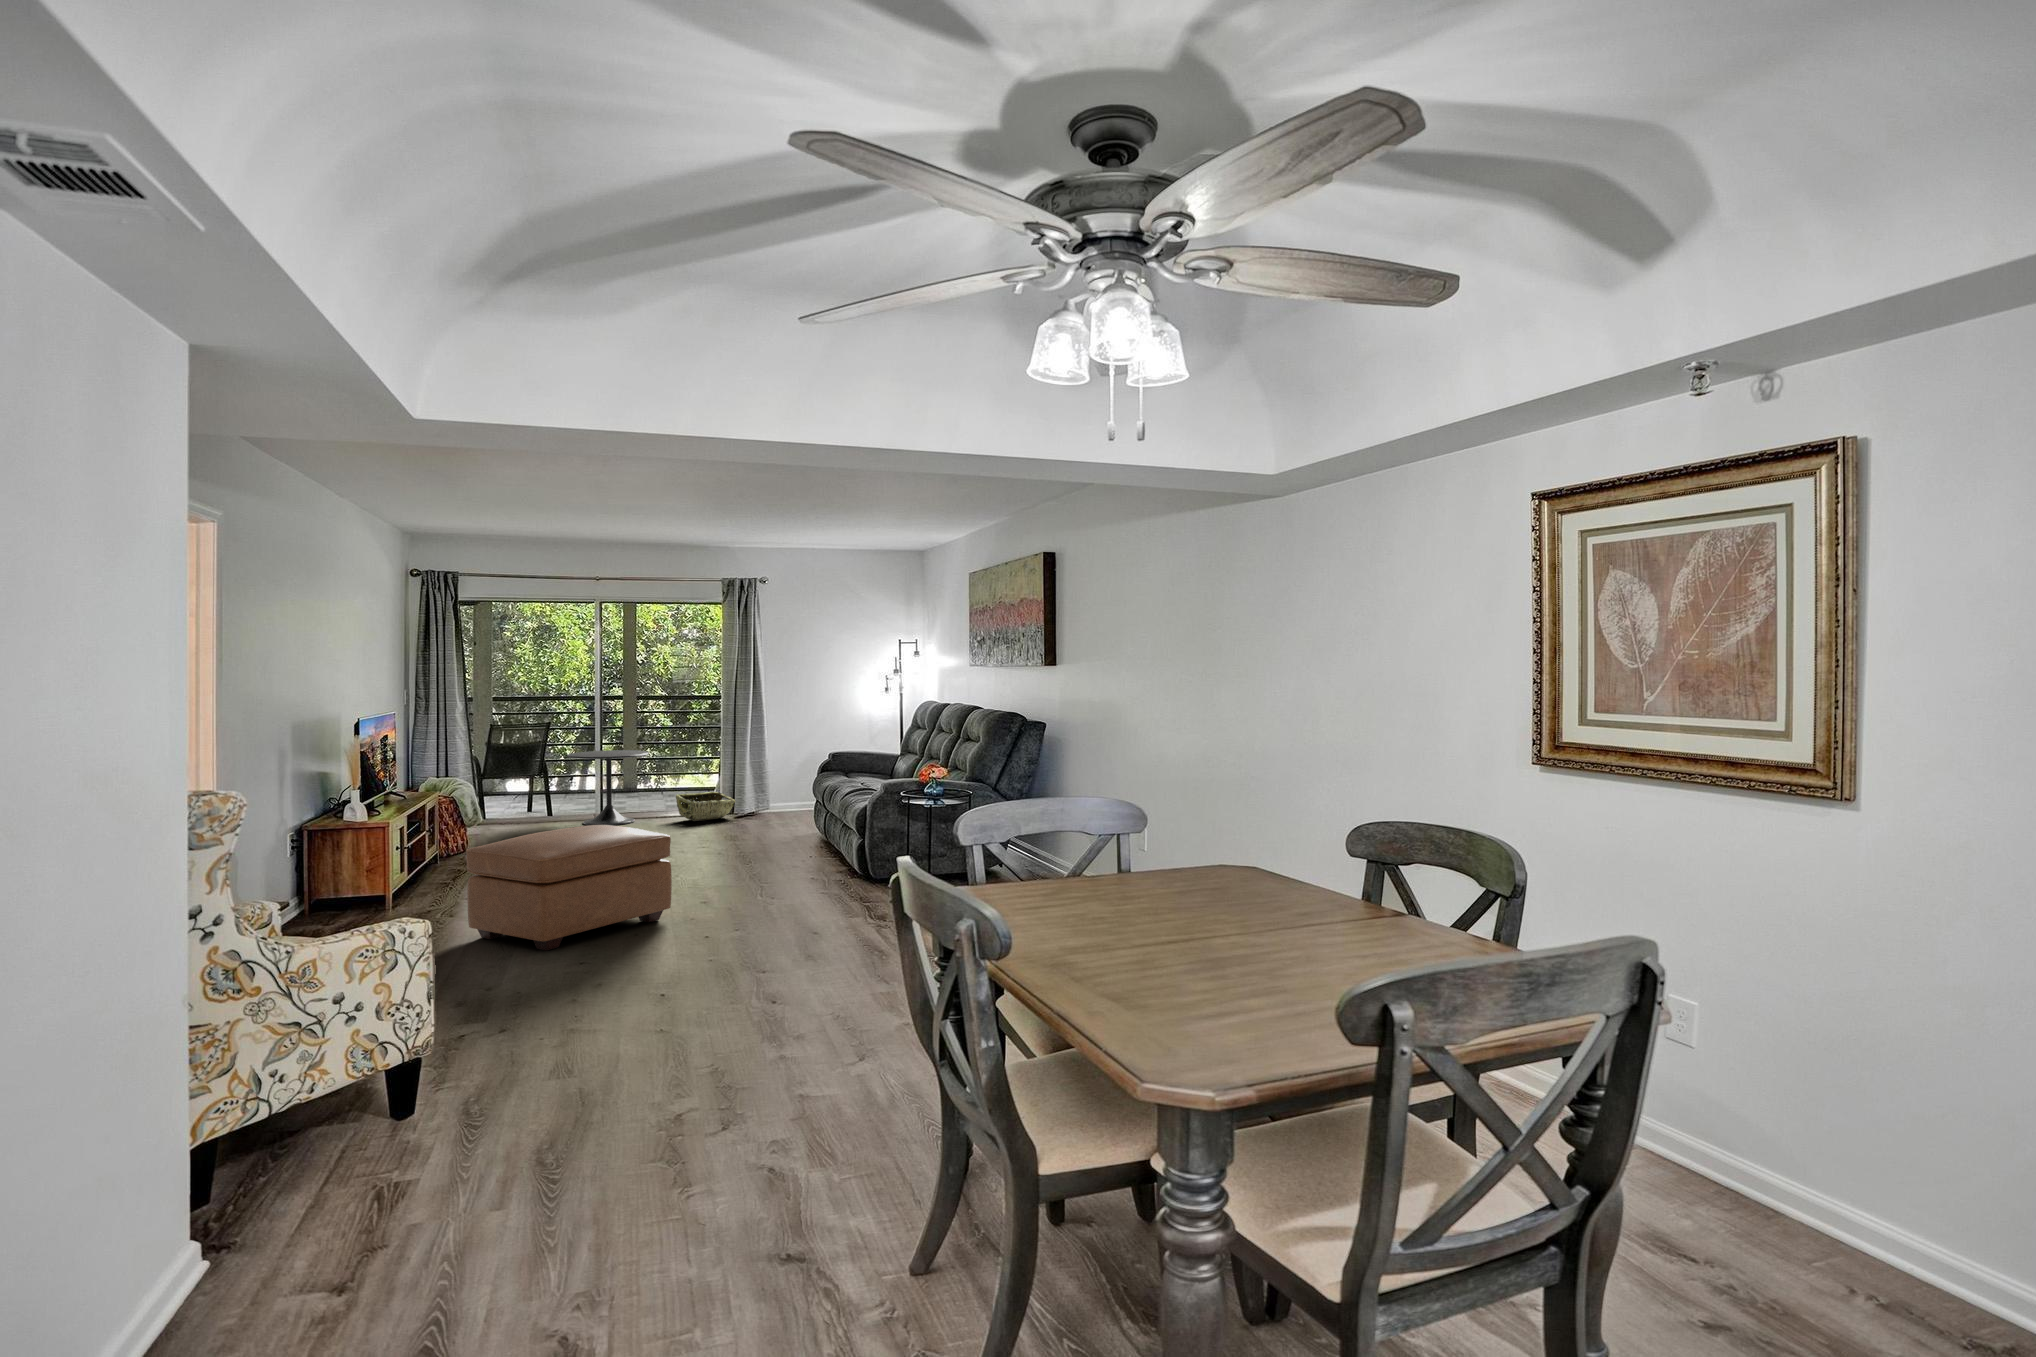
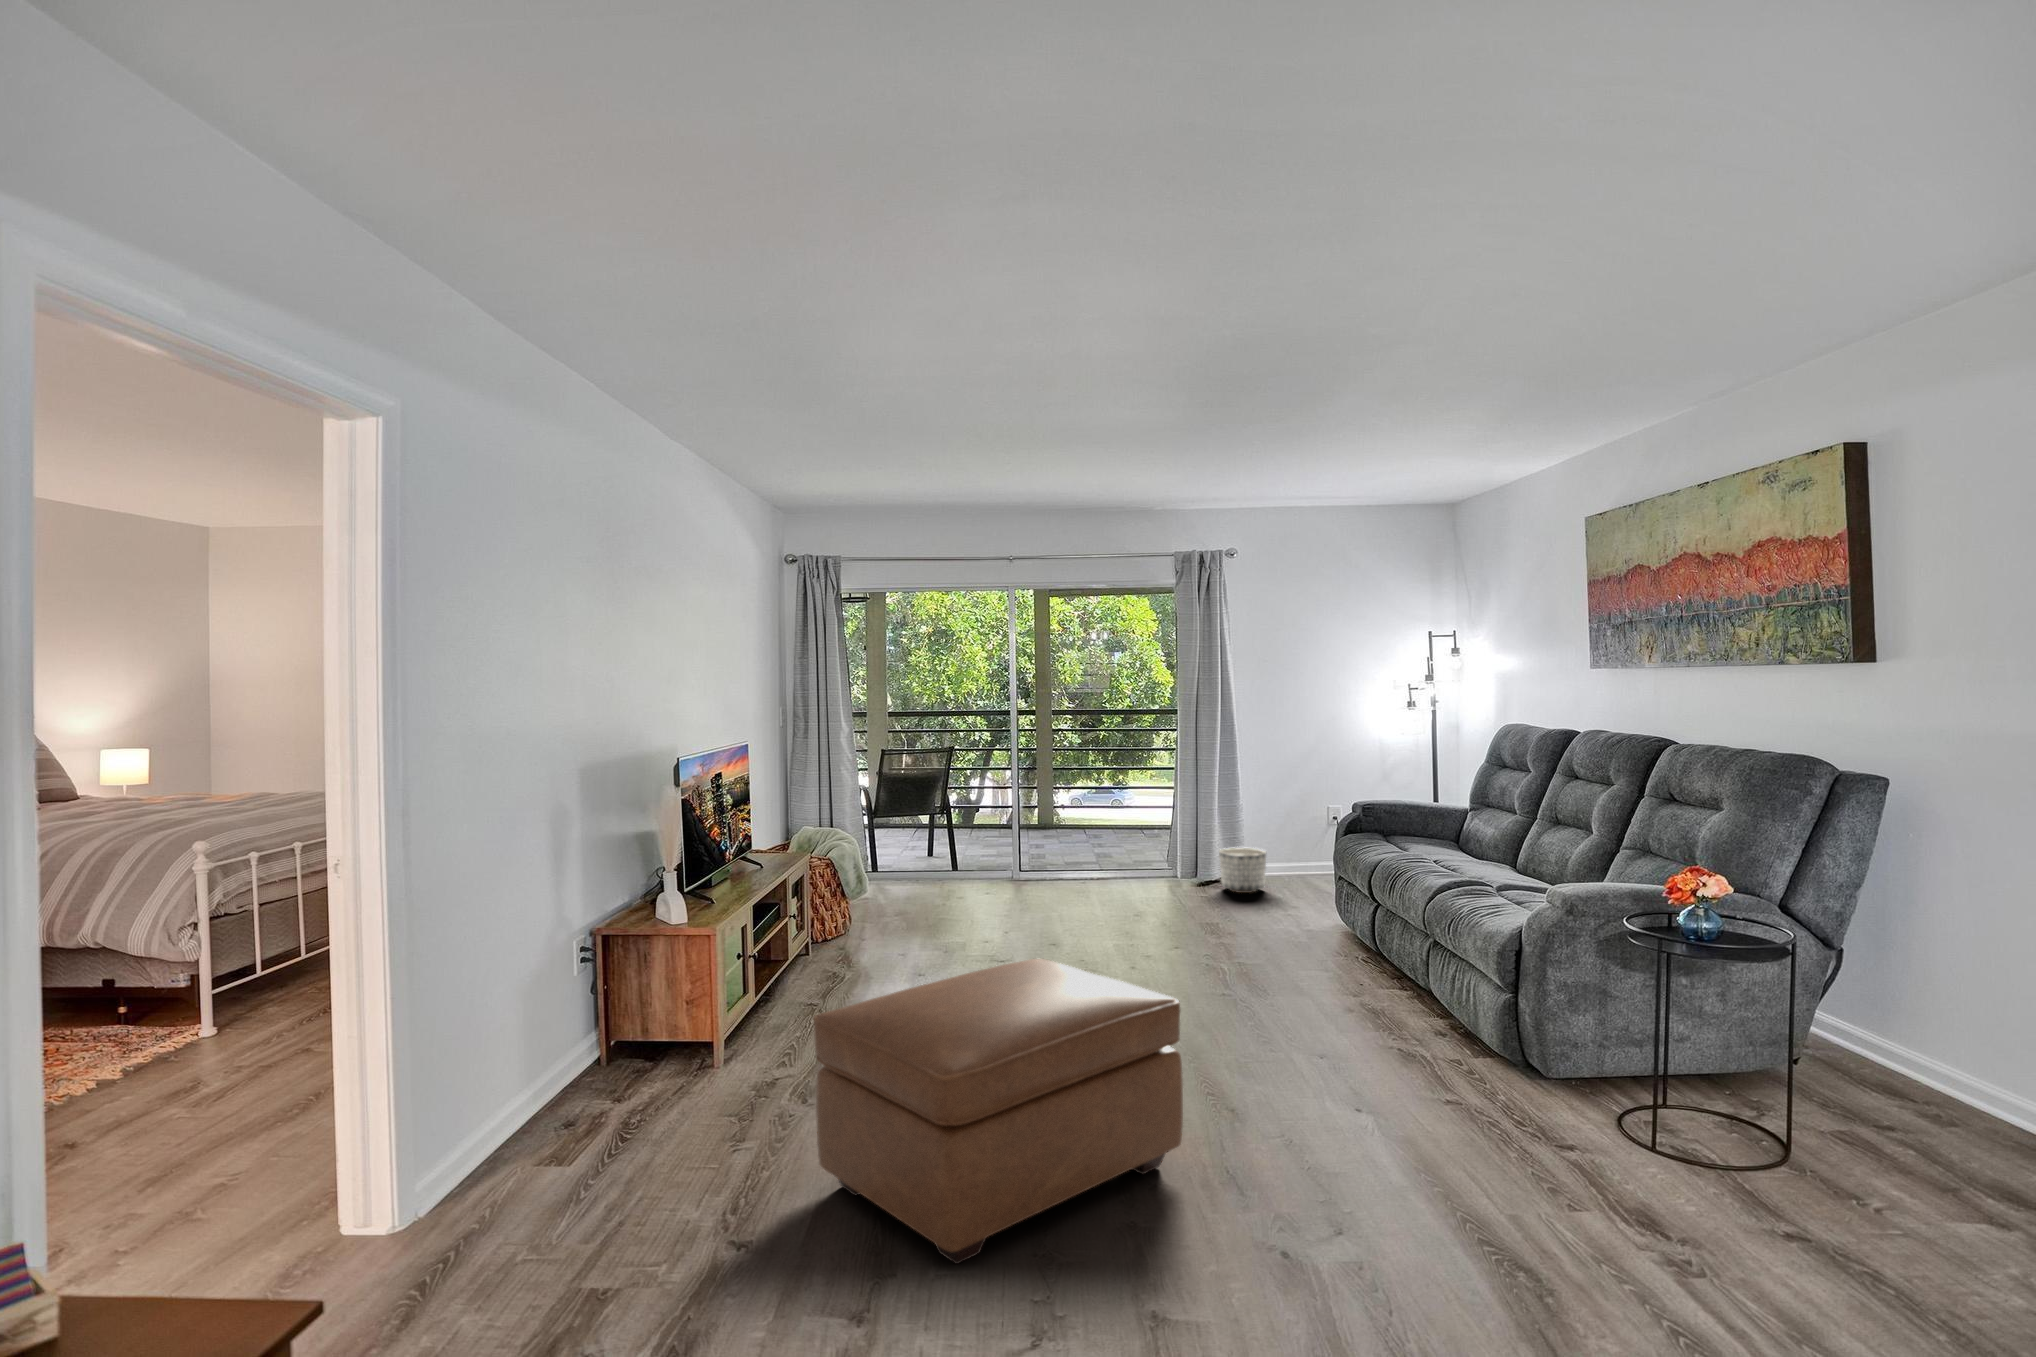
side table: present [567,750,649,825] -> none [974,788,1077,893]
planter: none [753,789,786,819] -> present [1219,847,1266,893]
woven basket: present [676,792,736,821] -> none [1113,848,1194,892]

